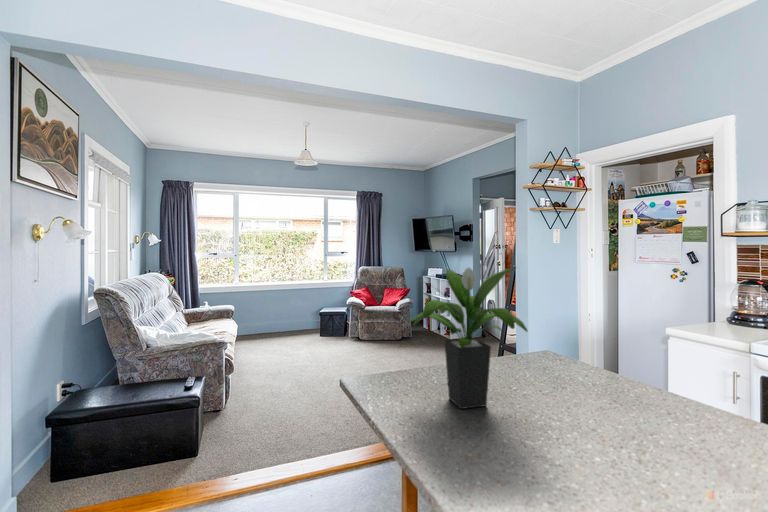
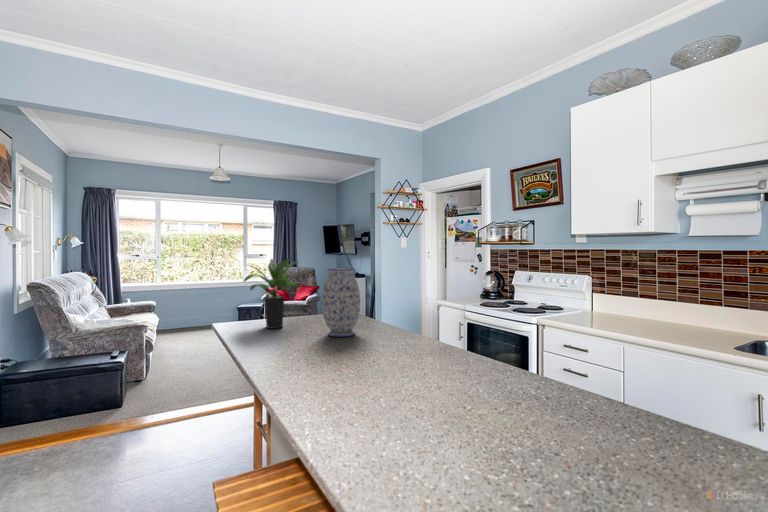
vase: none [610,291,720,465] -> present [322,268,360,337]

